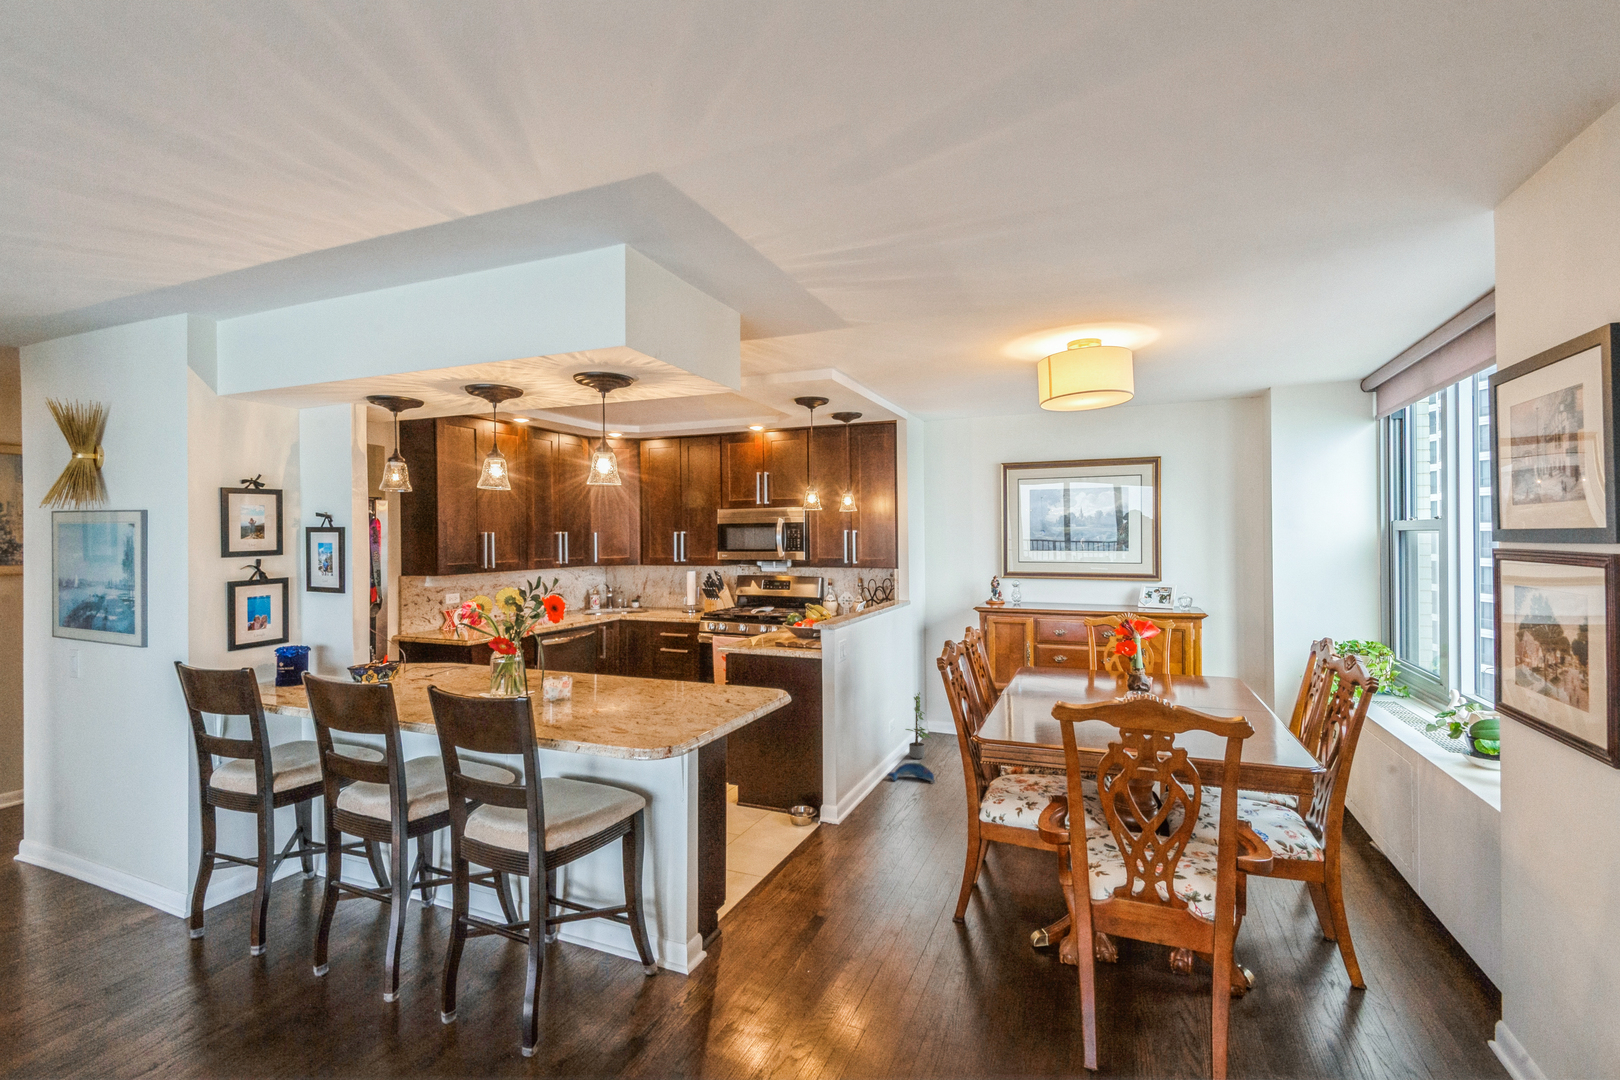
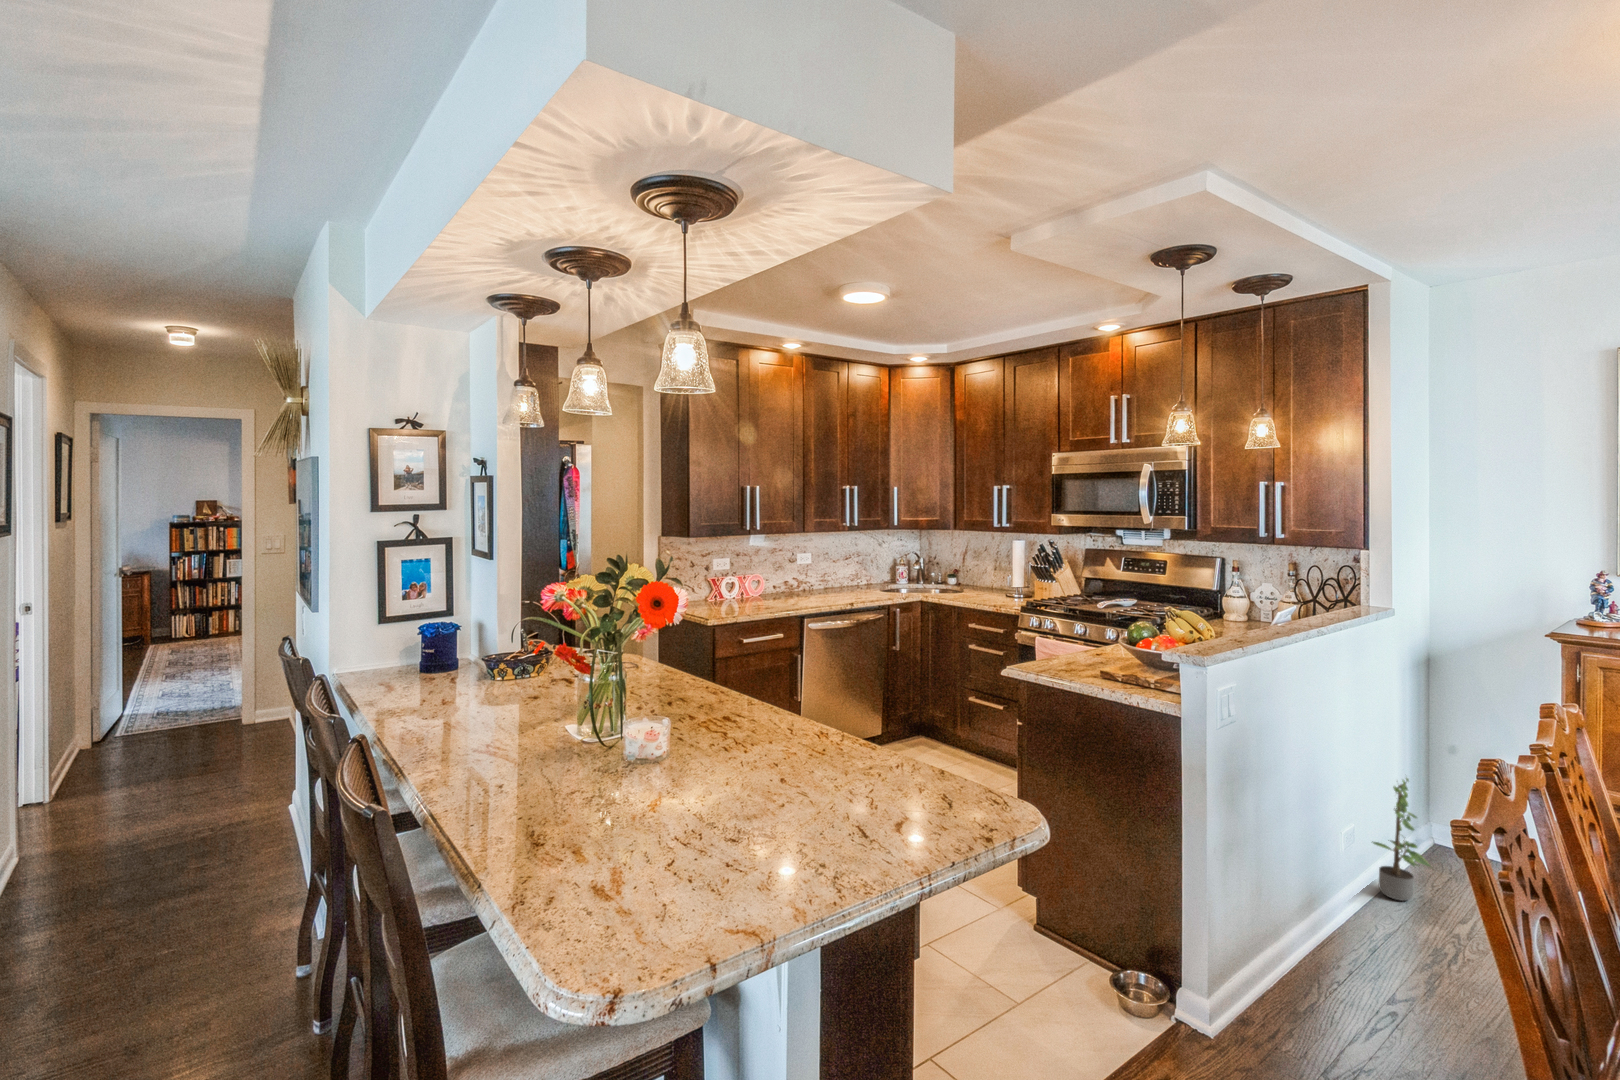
plush toy: present [887,763,934,782] -> none [1326,919,1442,980]

